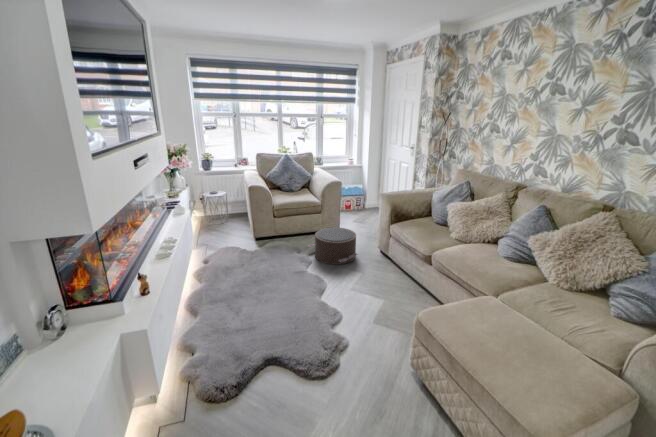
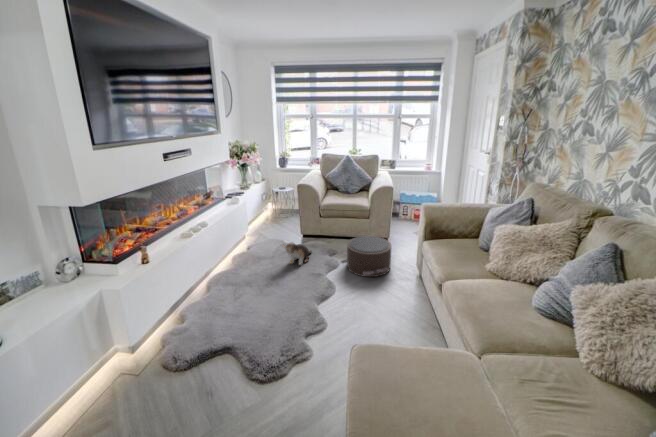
plush toy: none [255,242,277,265] -> present [284,243,311,265]

